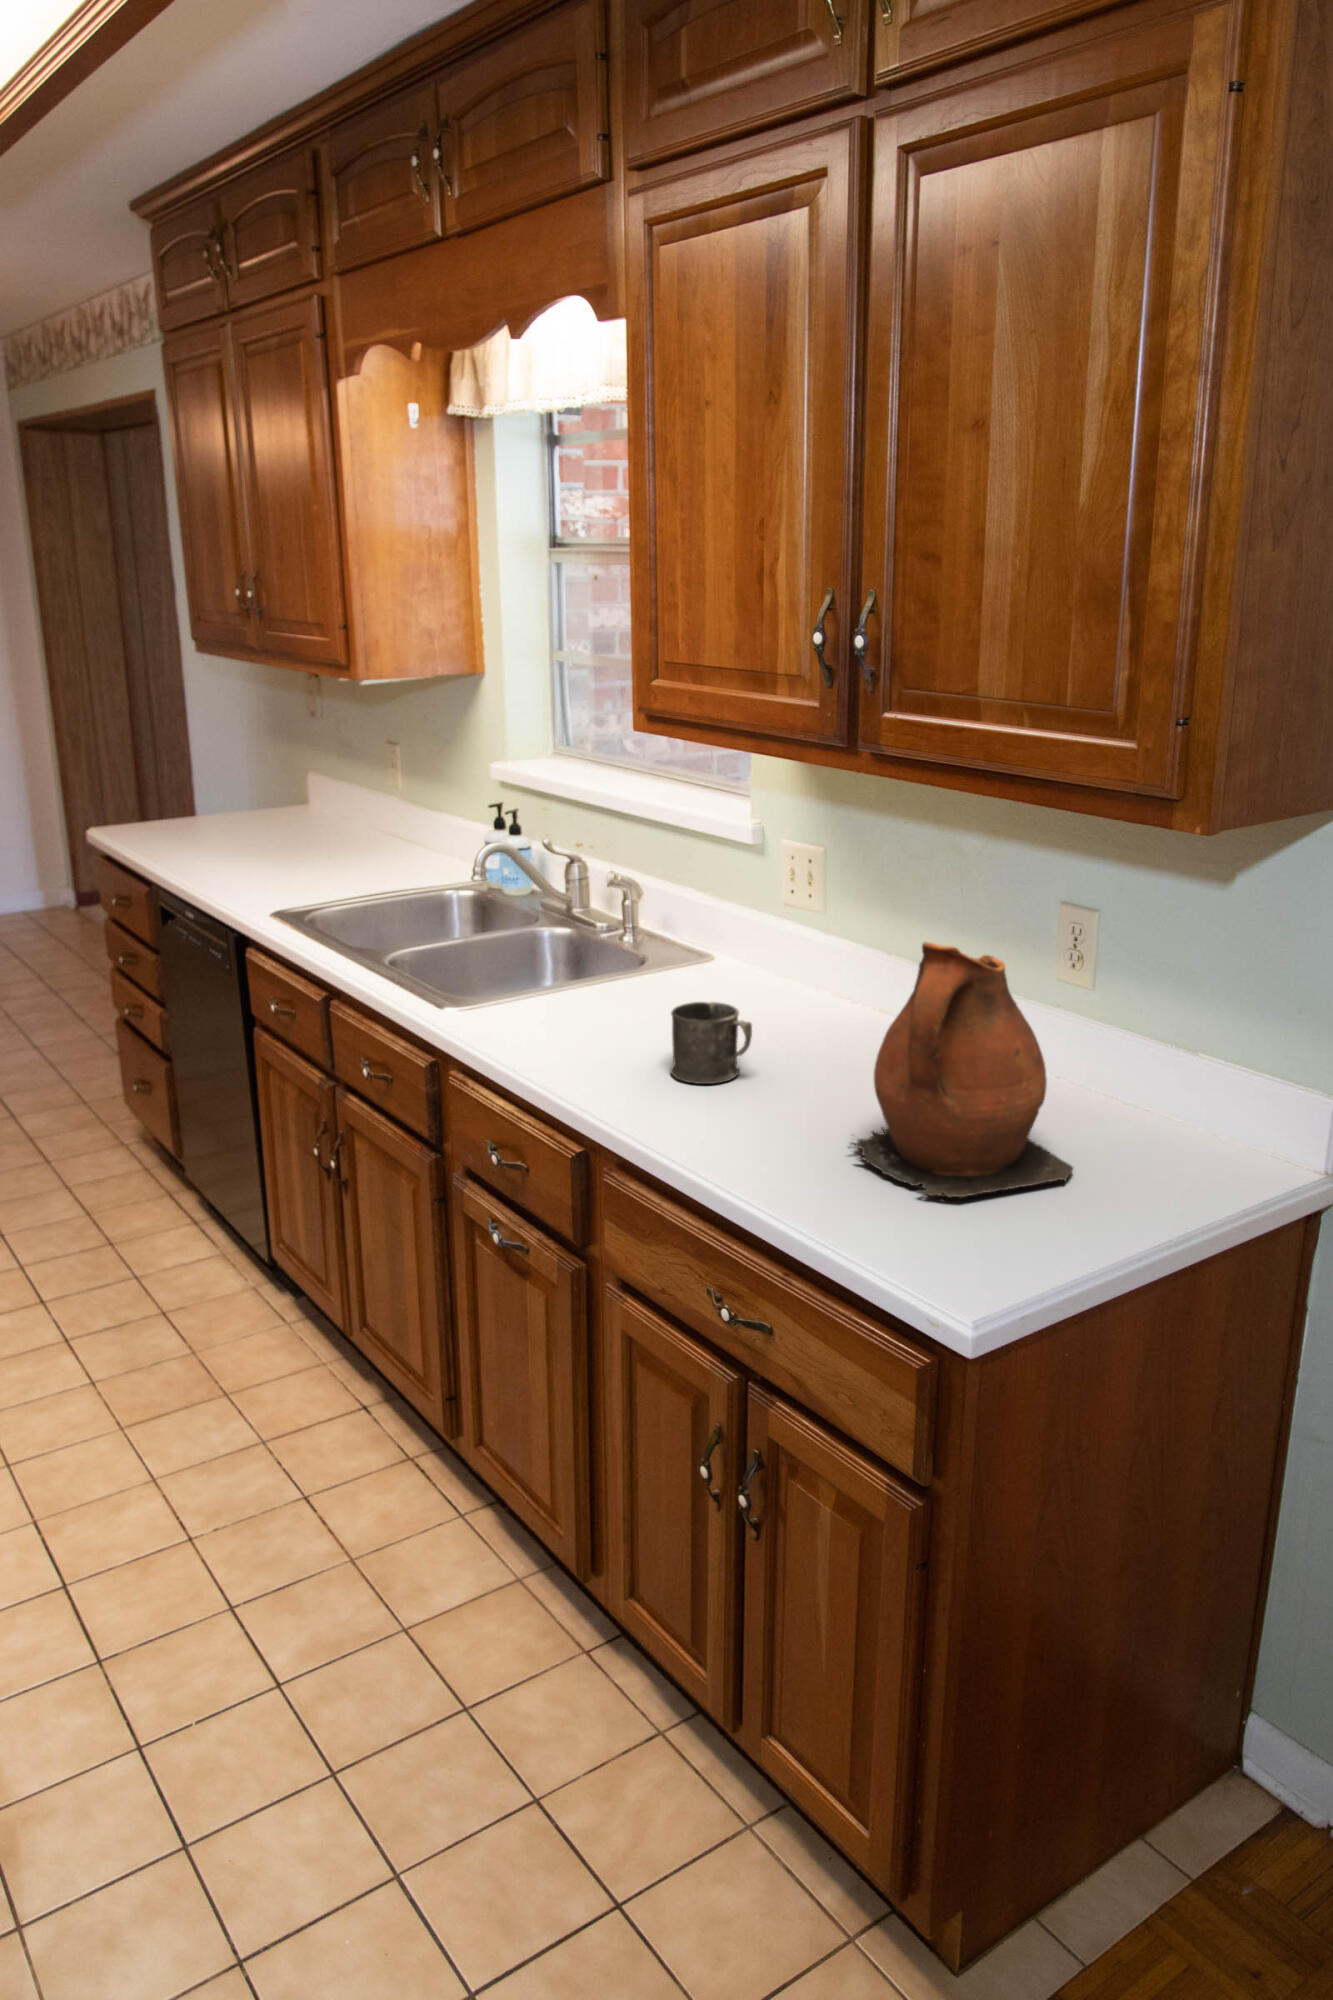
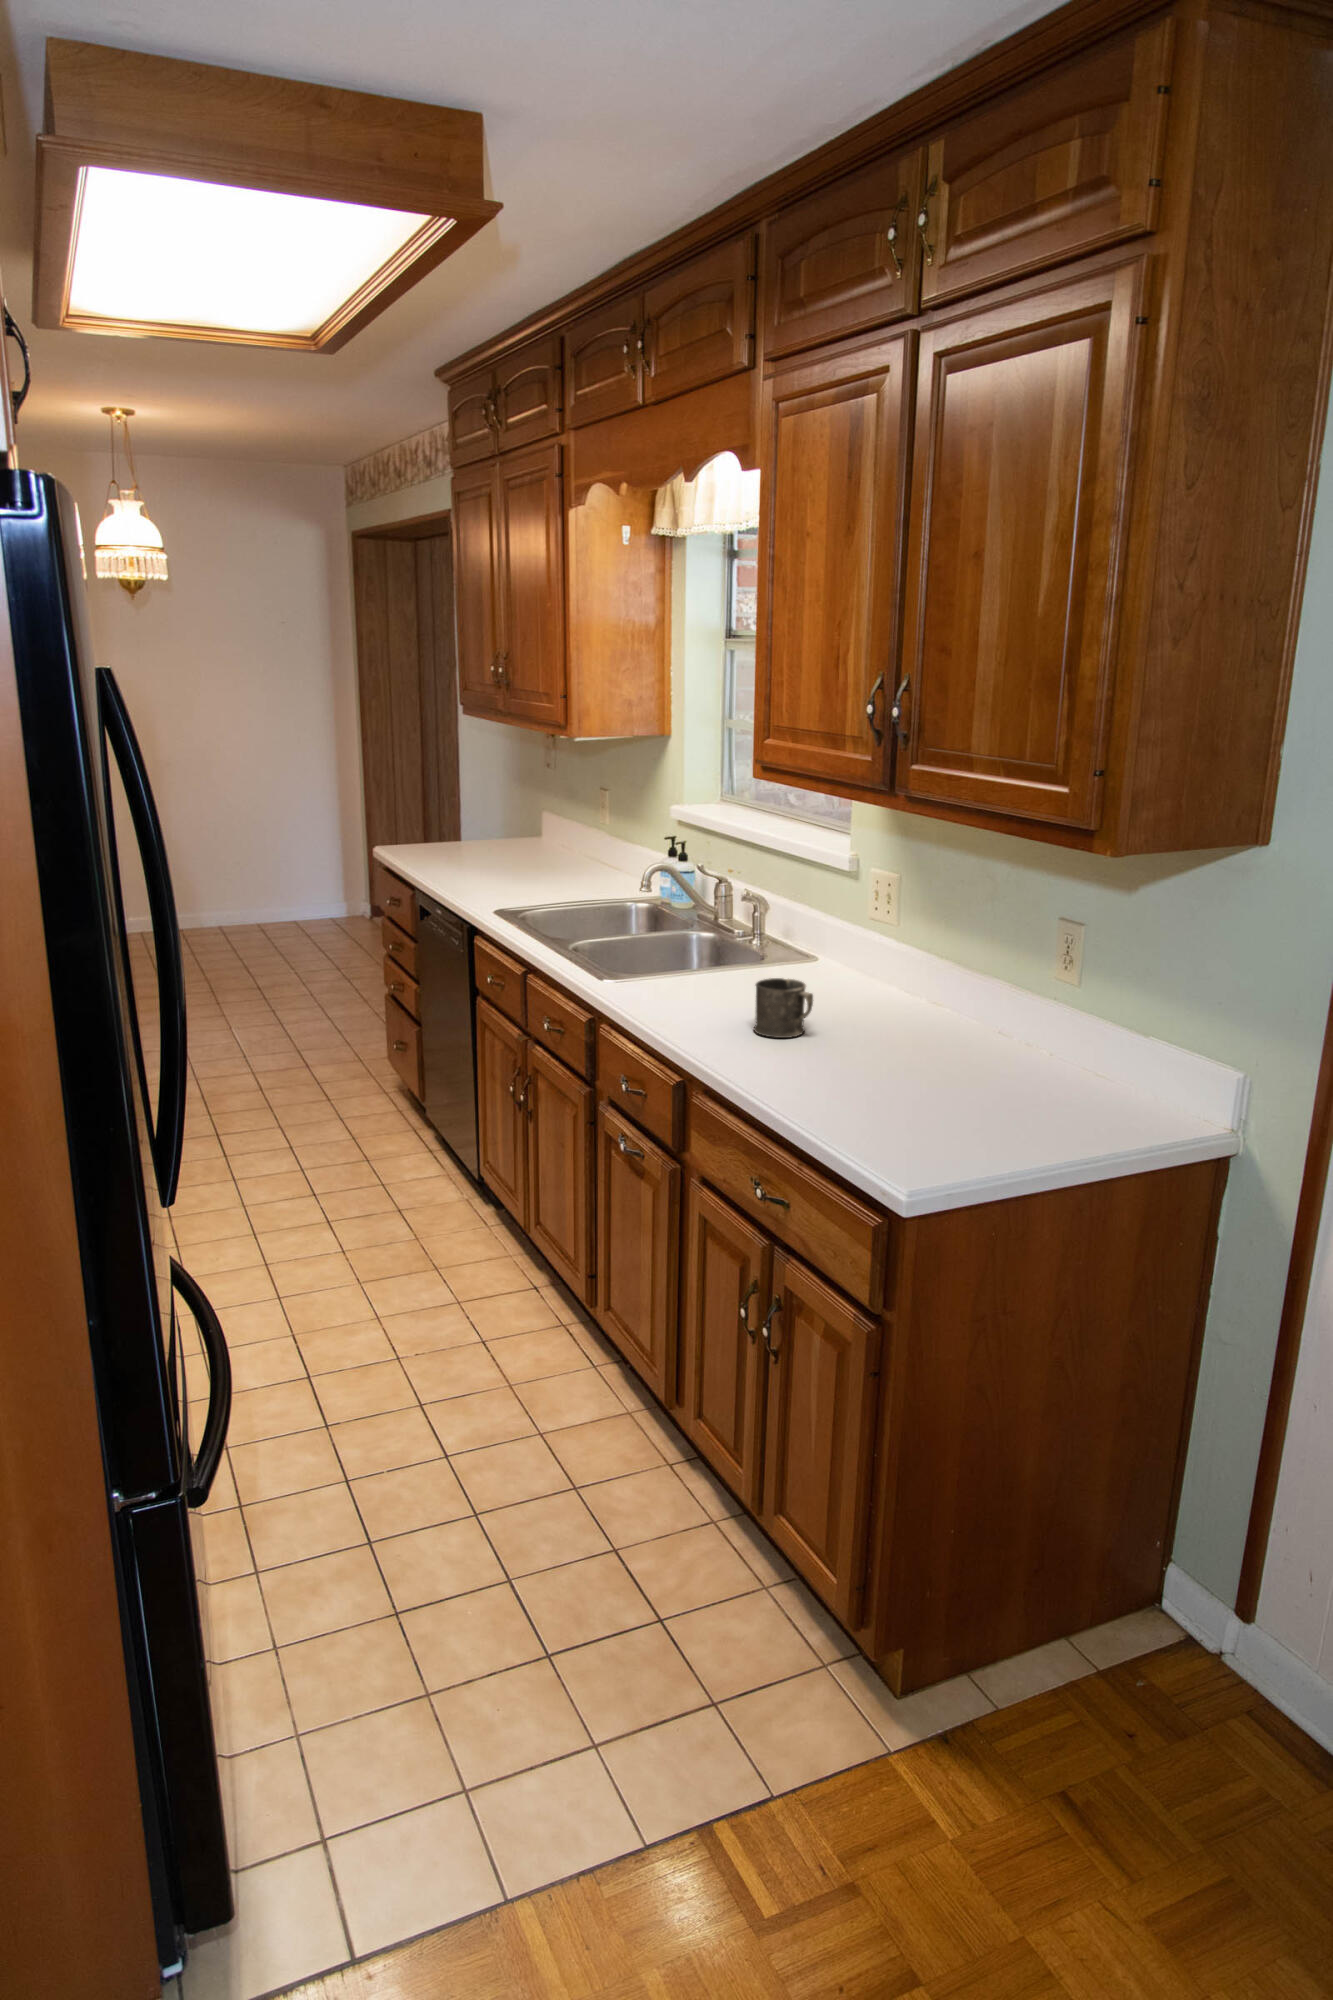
ceramic pitcher: present [849,942,1073,1198] -> none [863,930,1029,1119]

